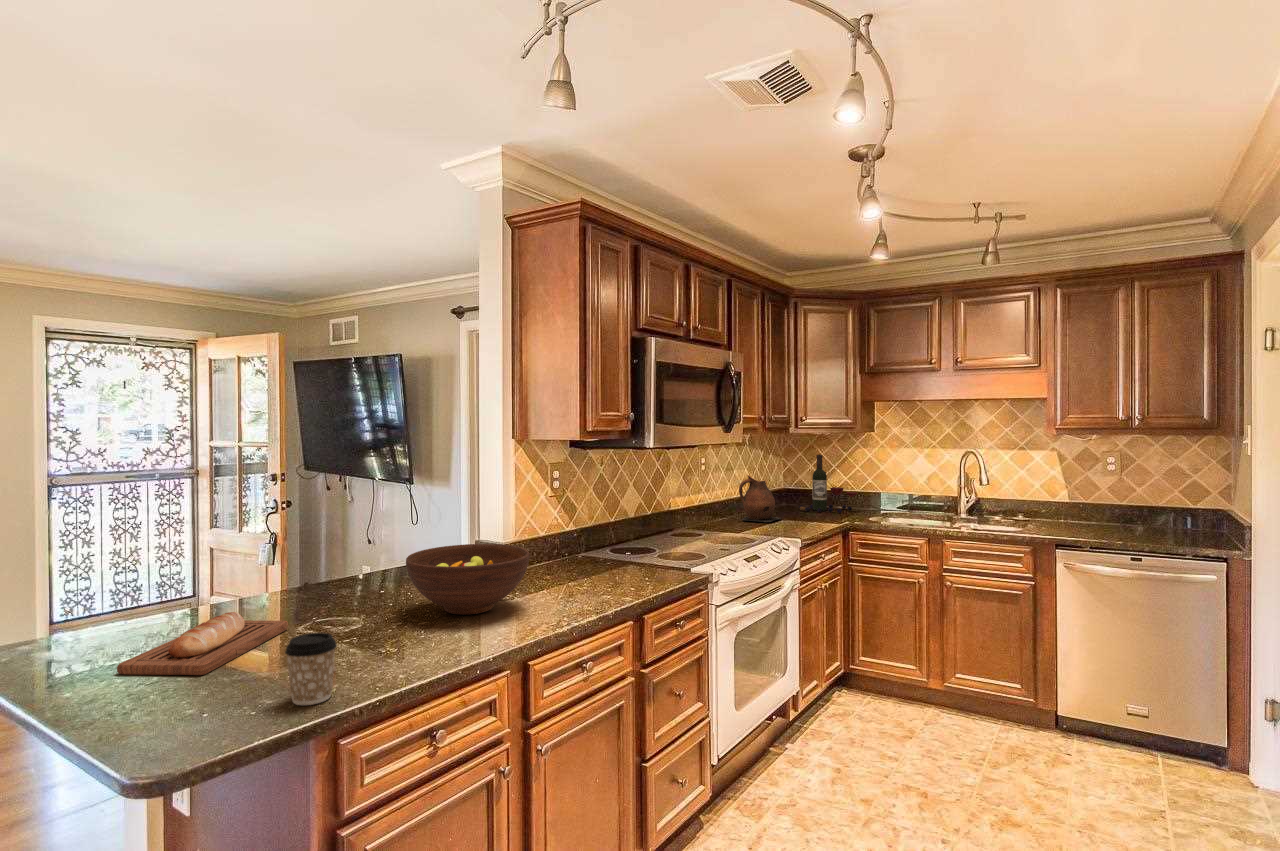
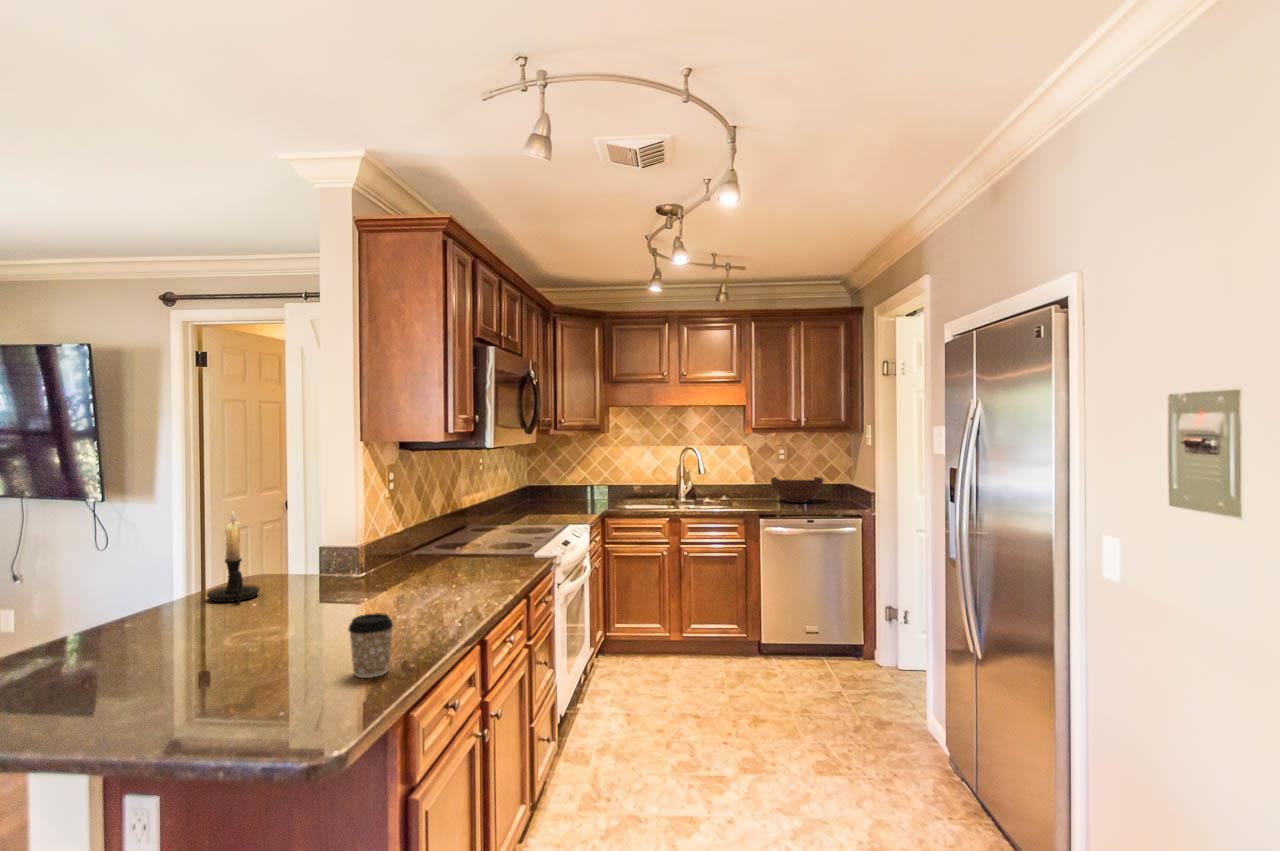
wine bottle: present [799,455,857,513] -> none [548,453,601,505]
ceramic pitcher: present [739,475,781,523] -> none [510,473,546,516]
candle holder: none [348,502,394,591] -> present [207,511,260,602]
fruit bowl: present [406,544,529,615] -> present [771,477,823,503]
bread loaf: present [117,612,288,675] -> none [104,626,224,694]

